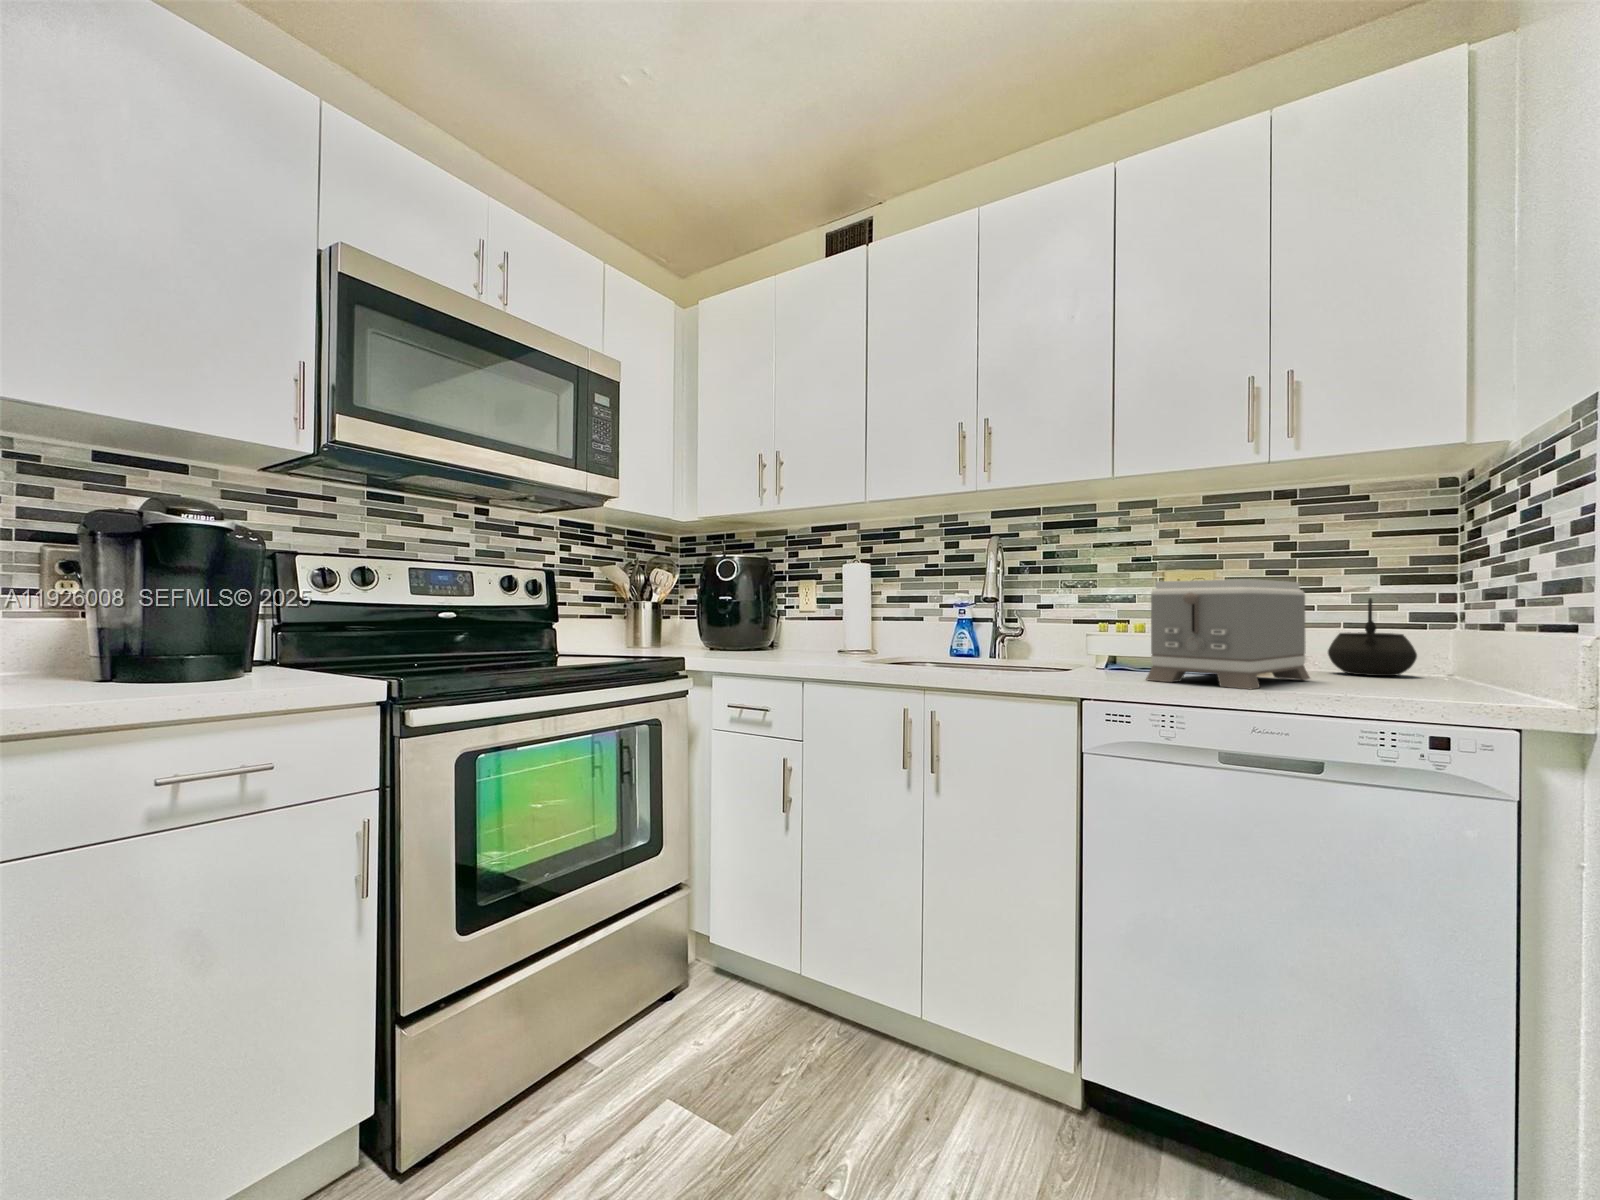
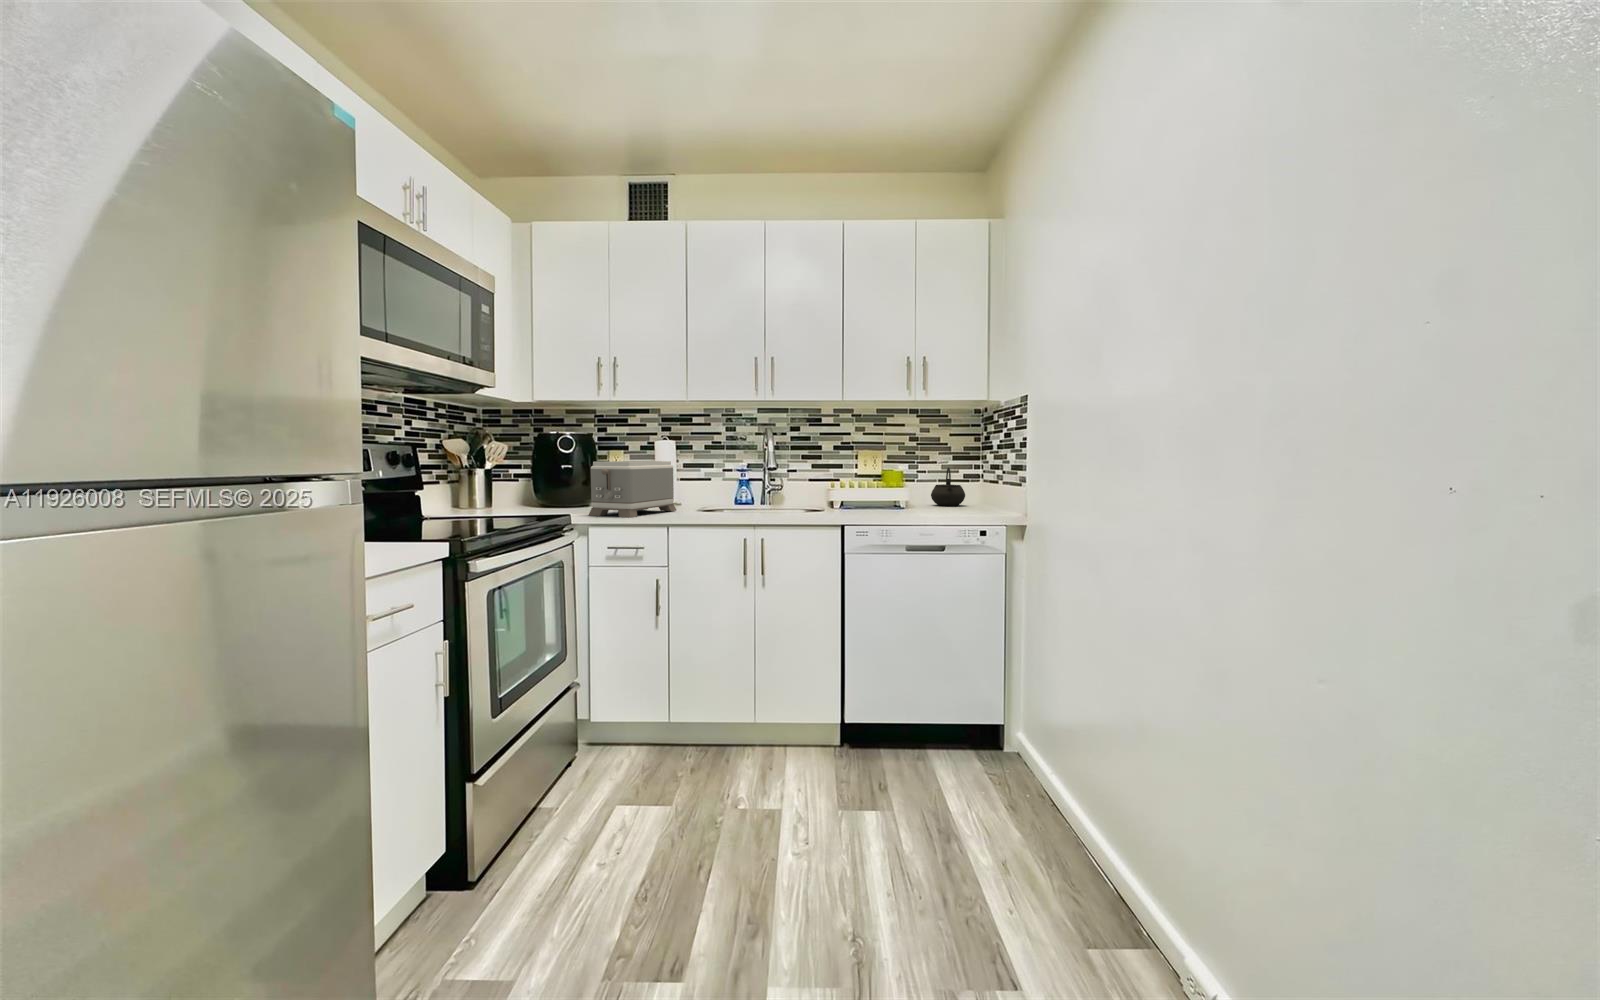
toaster: present [1146,579,1310,690] -> present [589,461,676,518]

